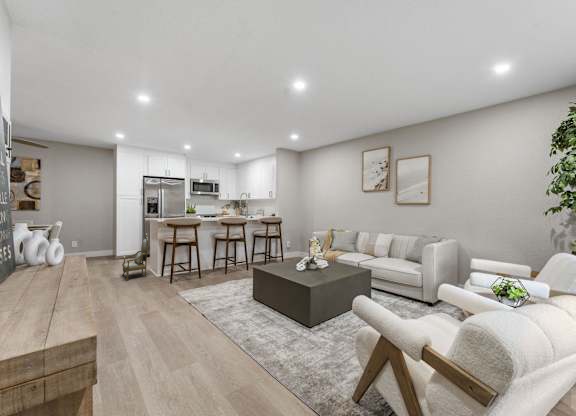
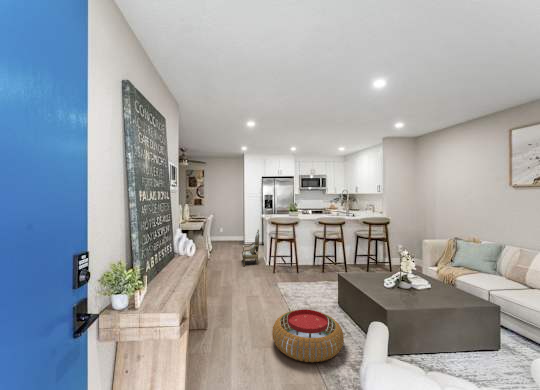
pouf: none [194,305,275,361] -> present [272,309,344,362]

